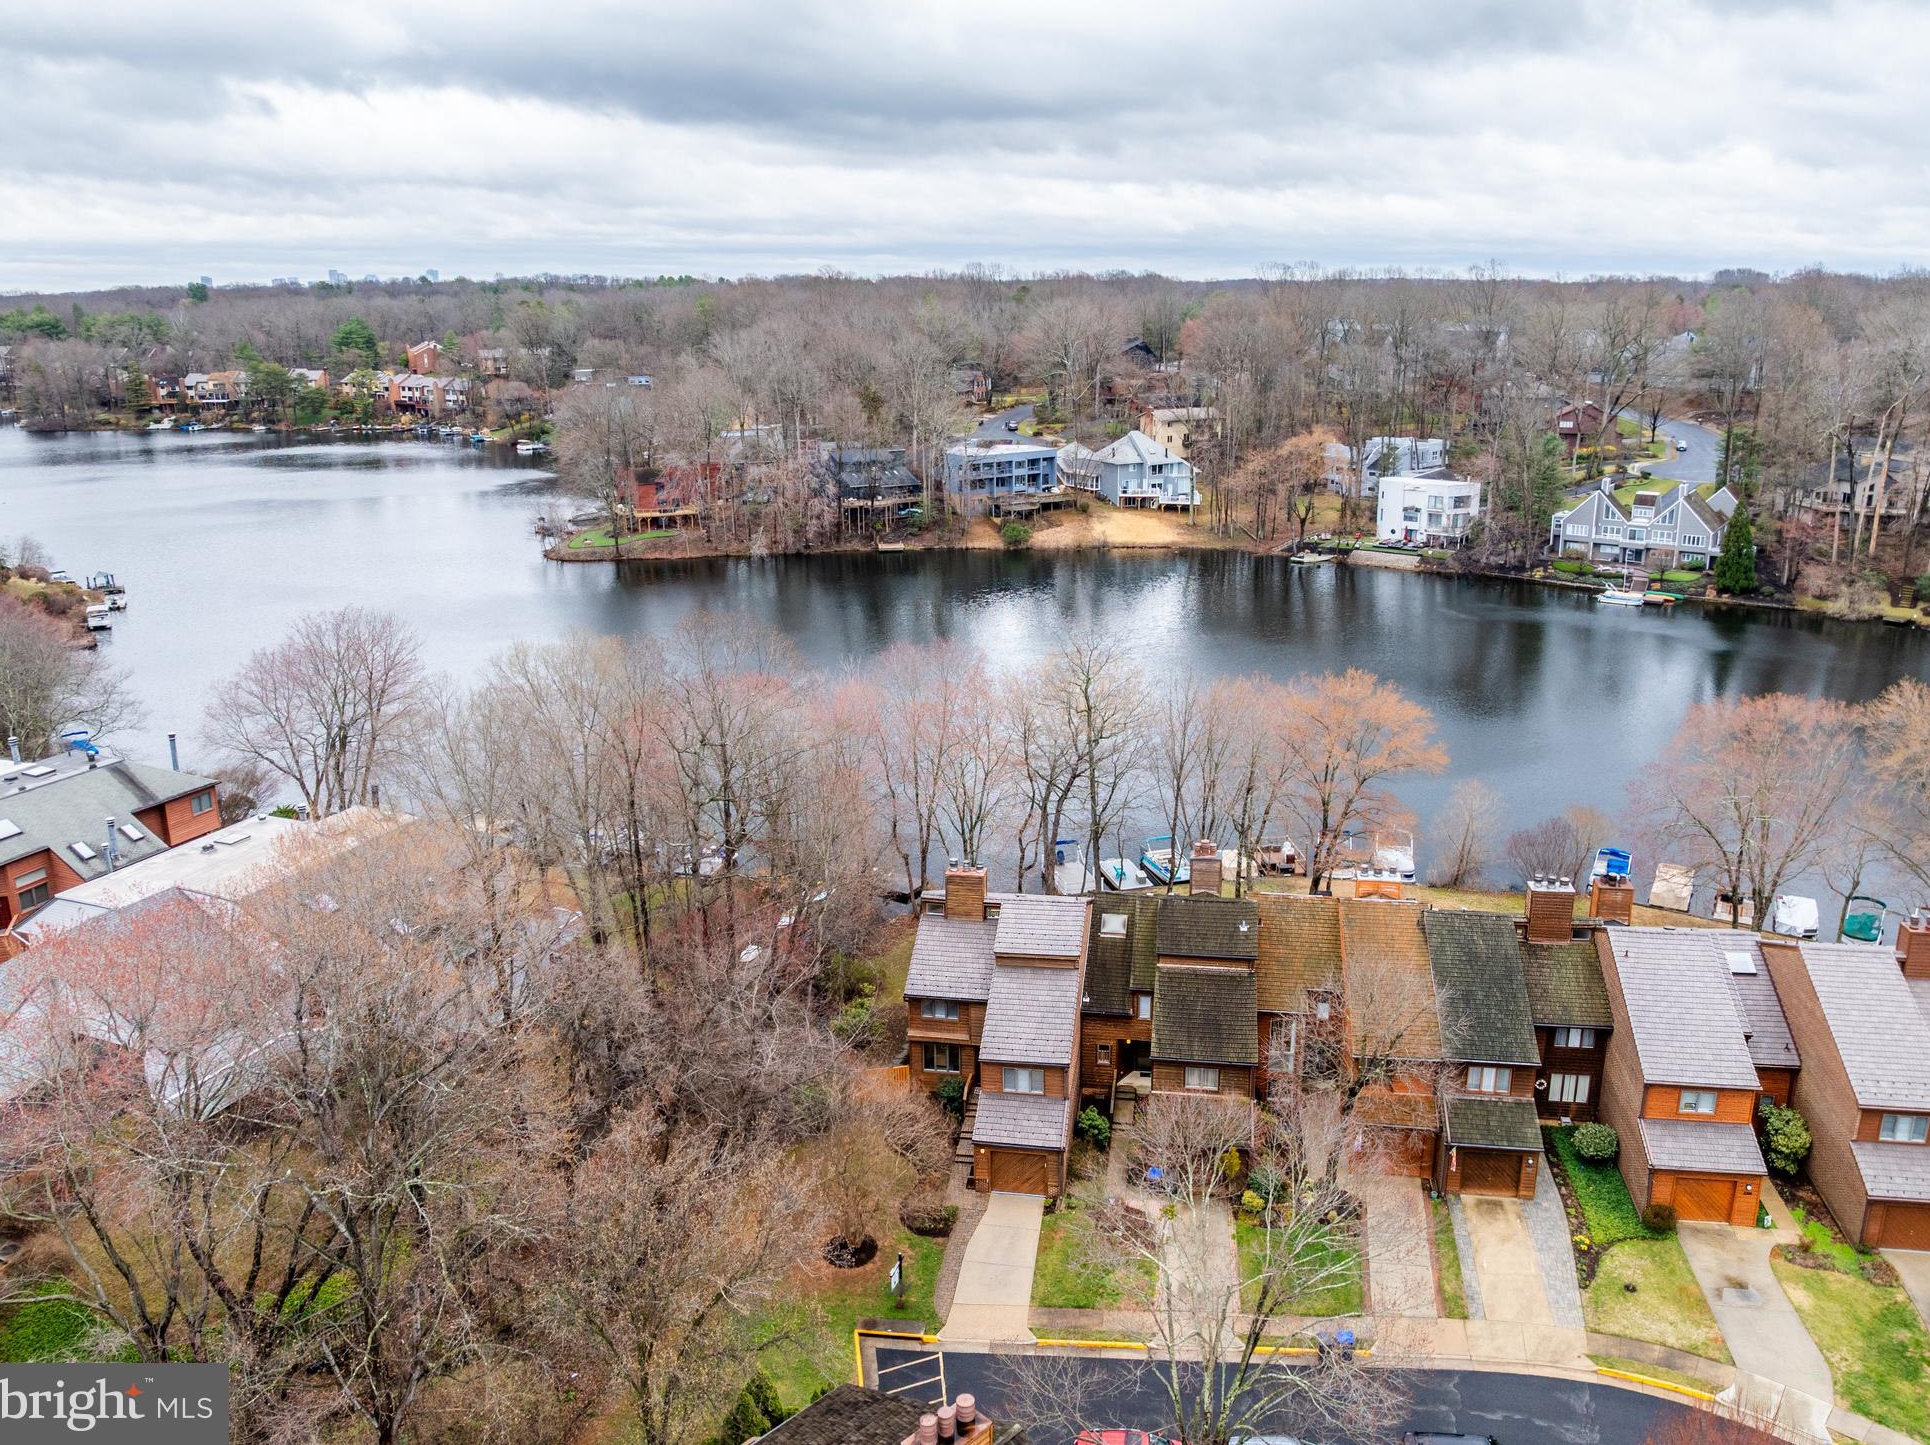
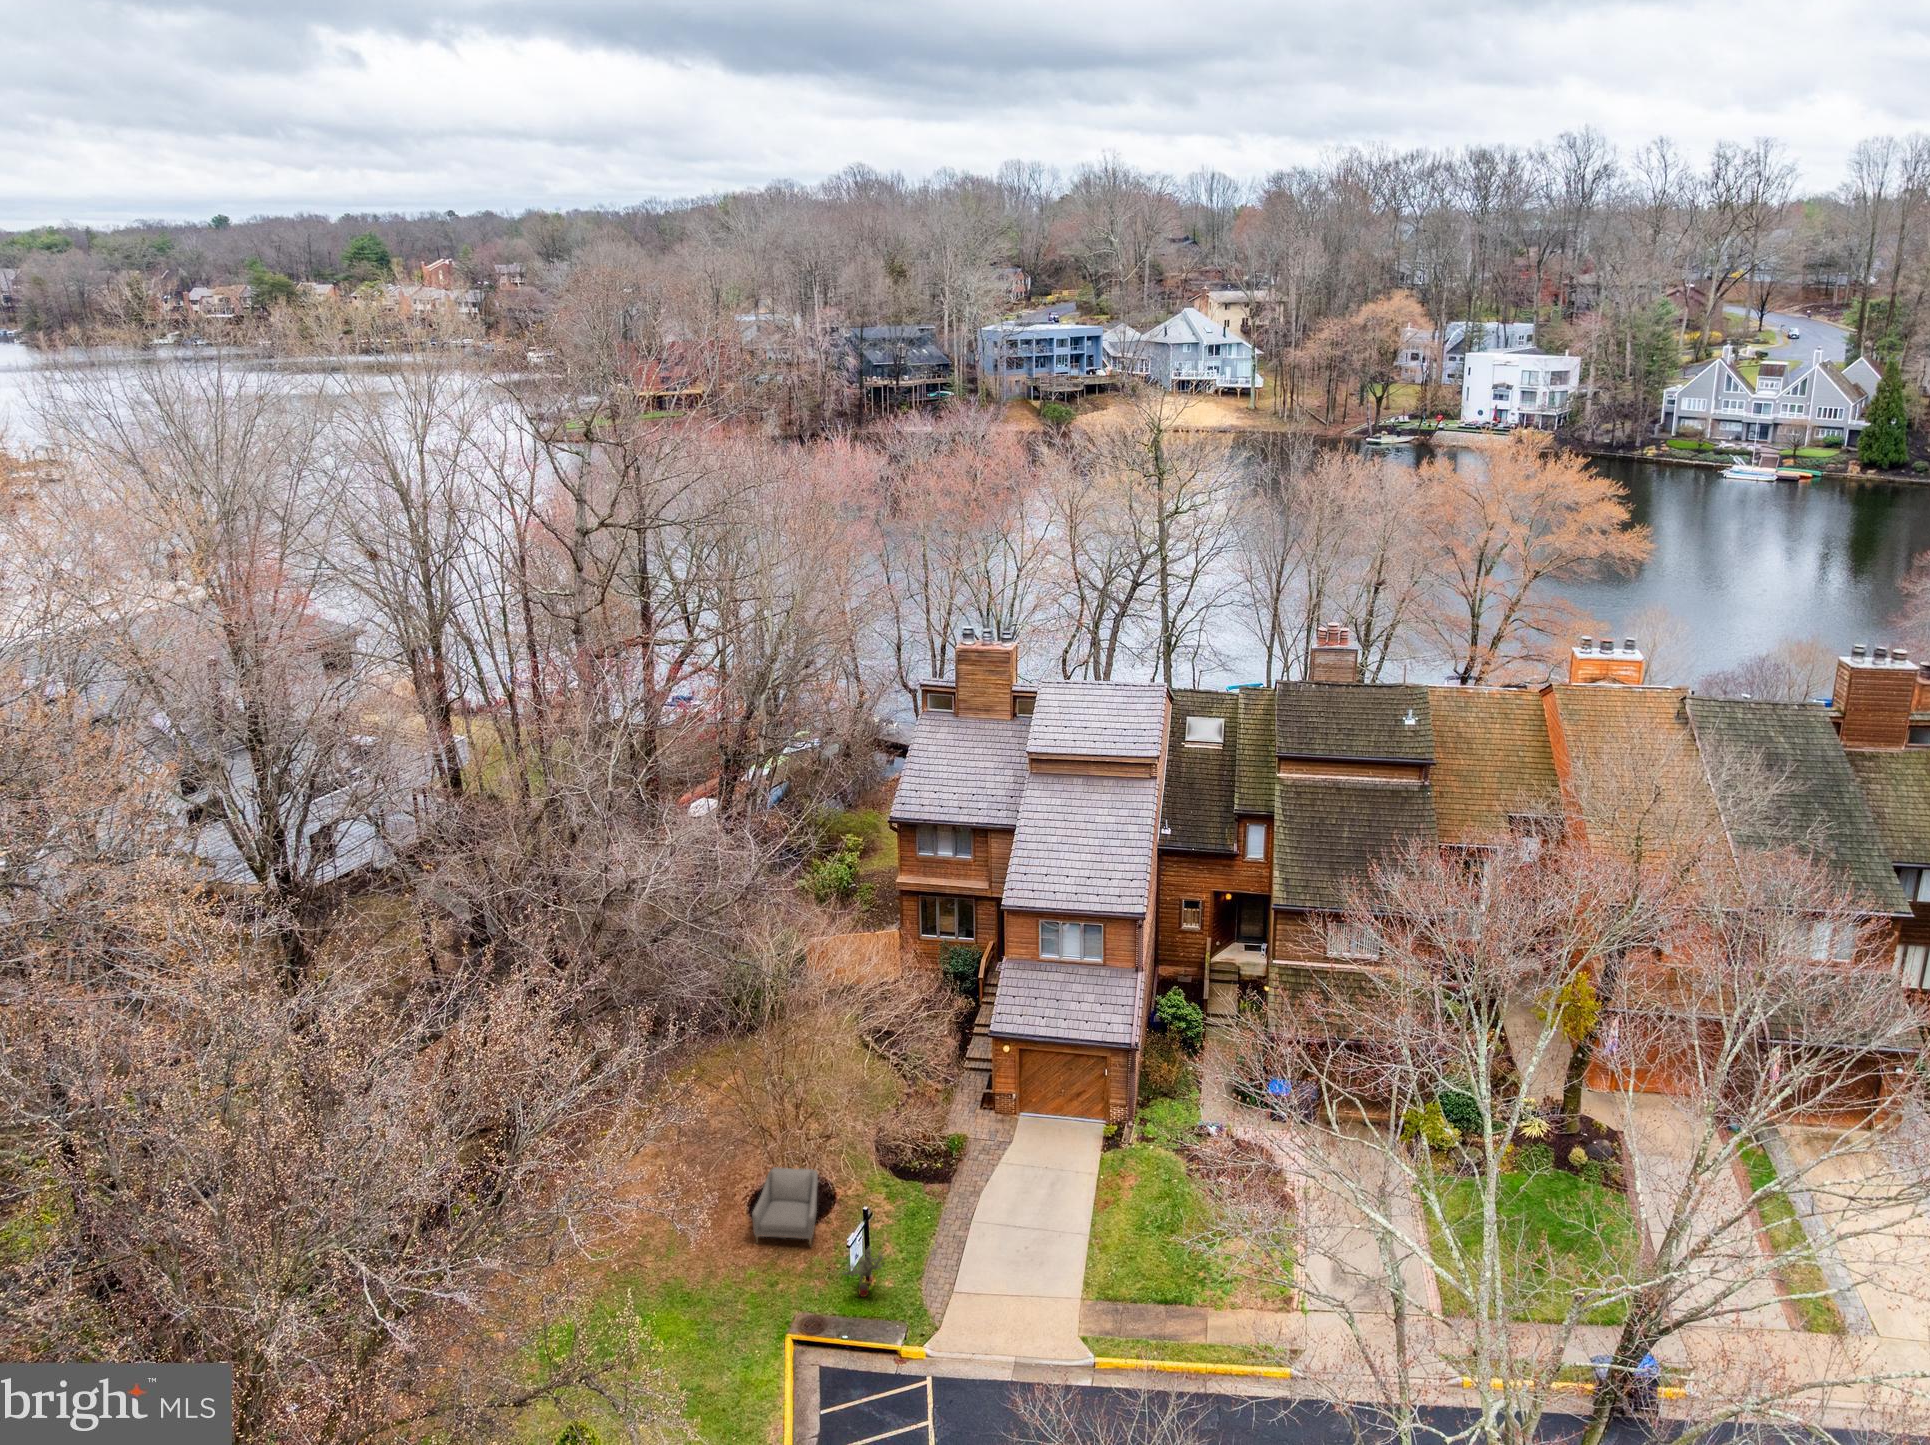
chair: none [831,1230,869,1278] -> present [752,1167,818,1243]

